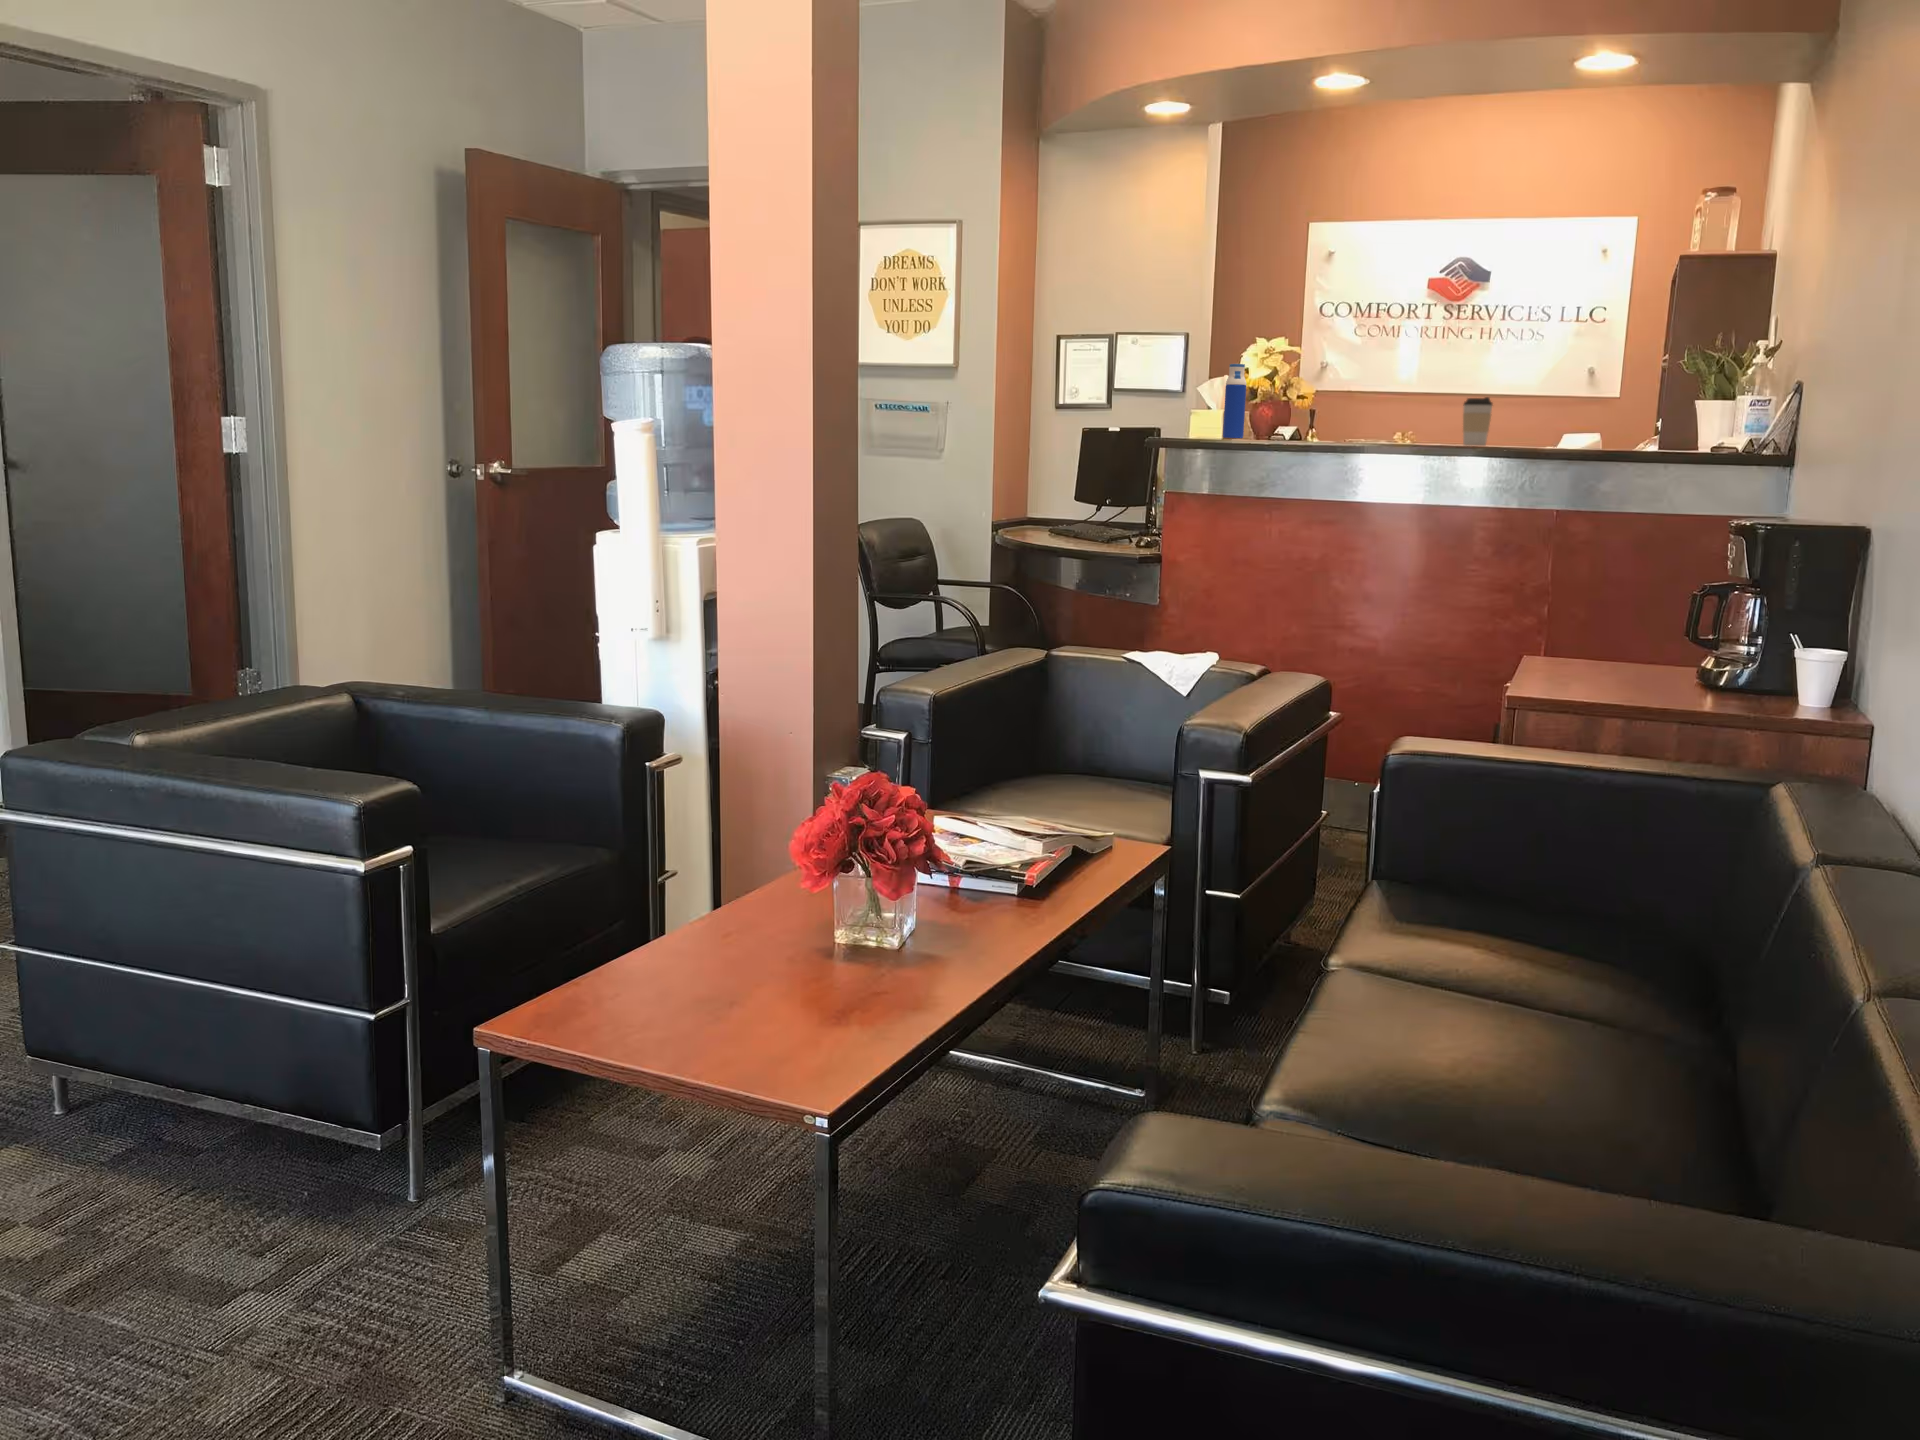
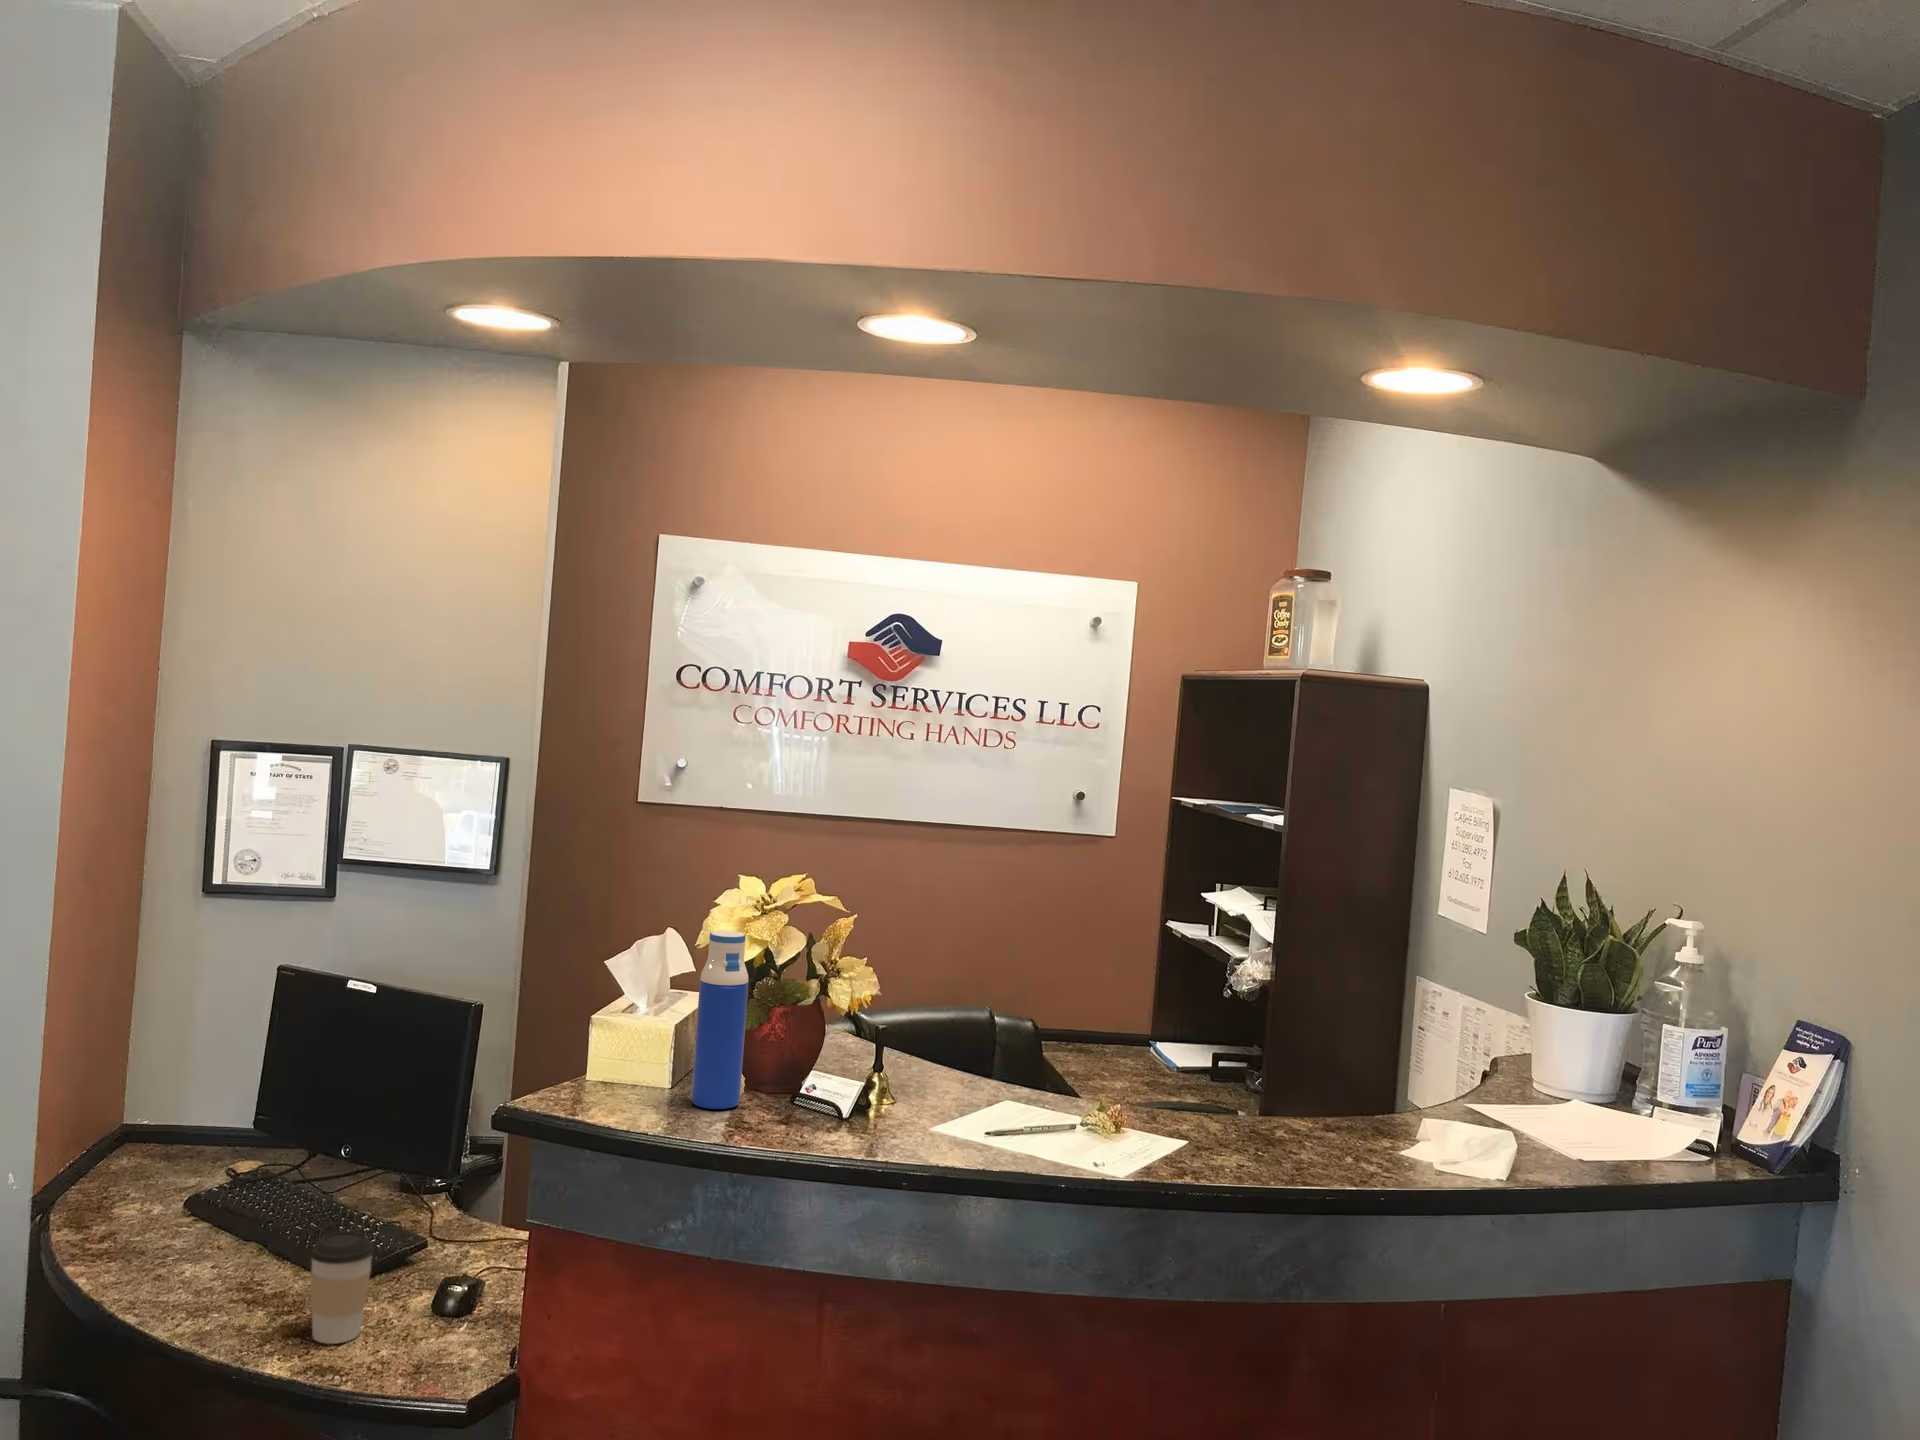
coffee cup: present [1463,397,1492,446] -> present [310,1231,374,1344]

